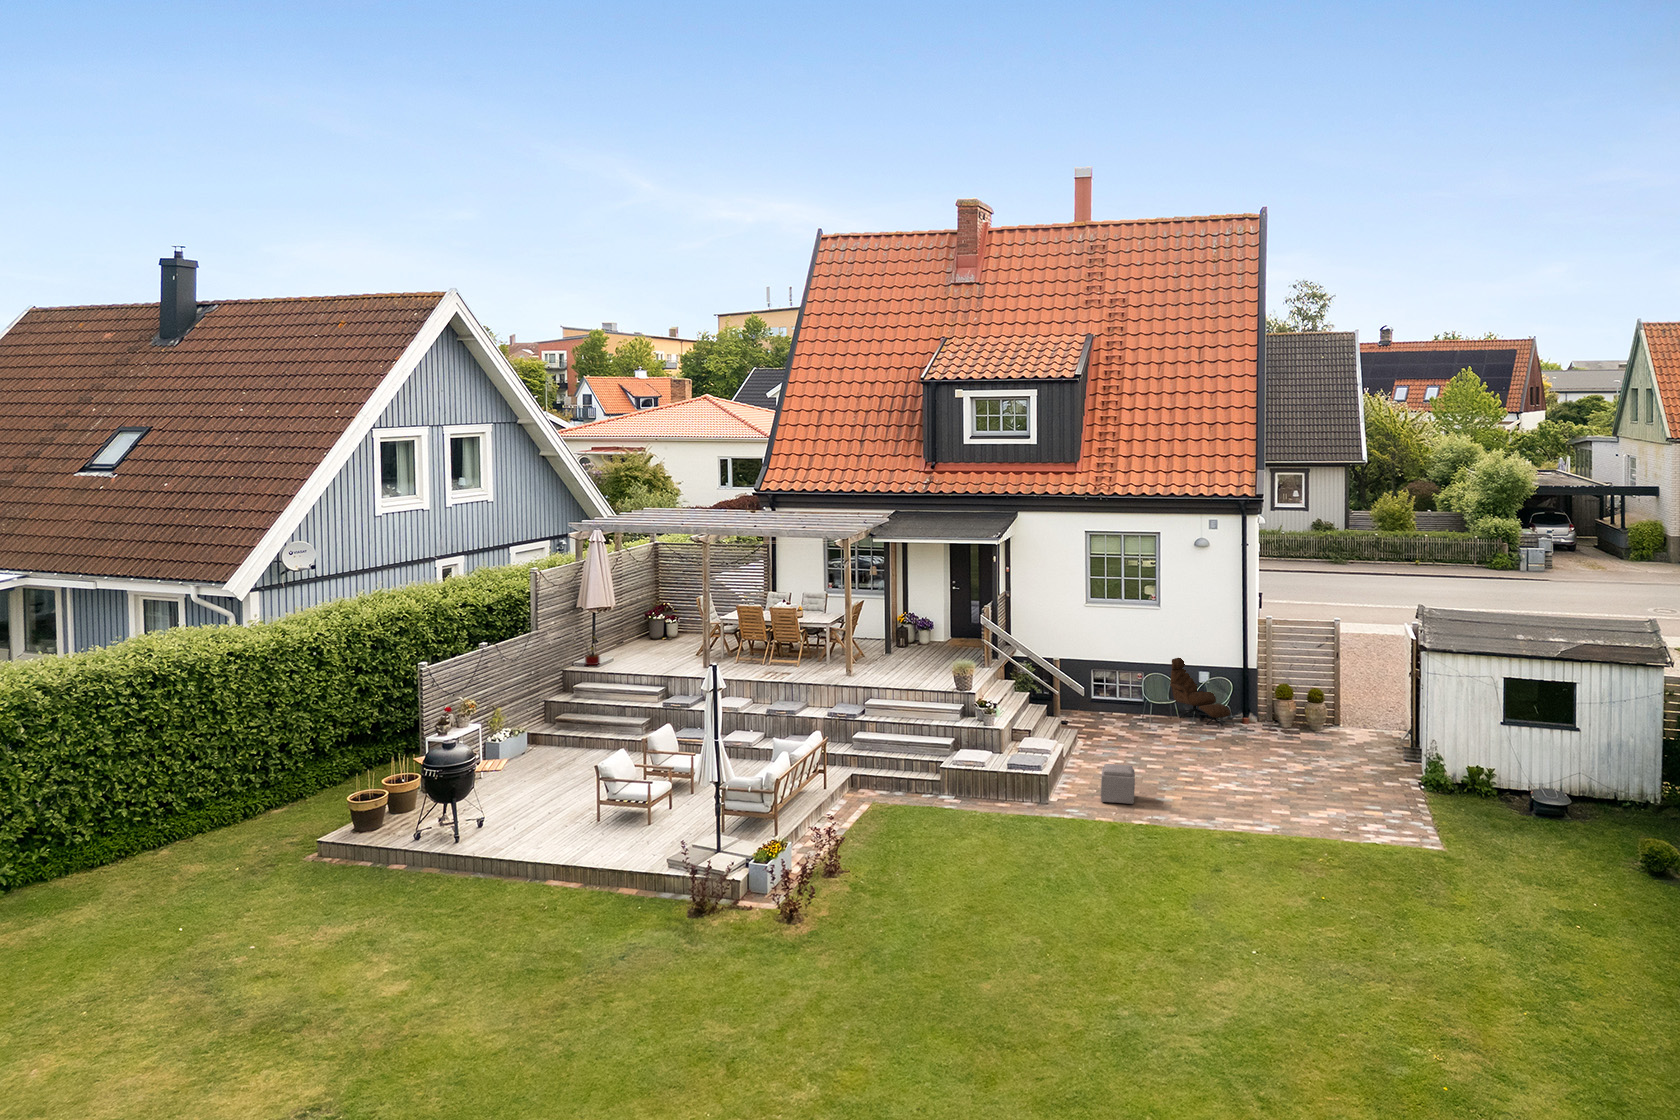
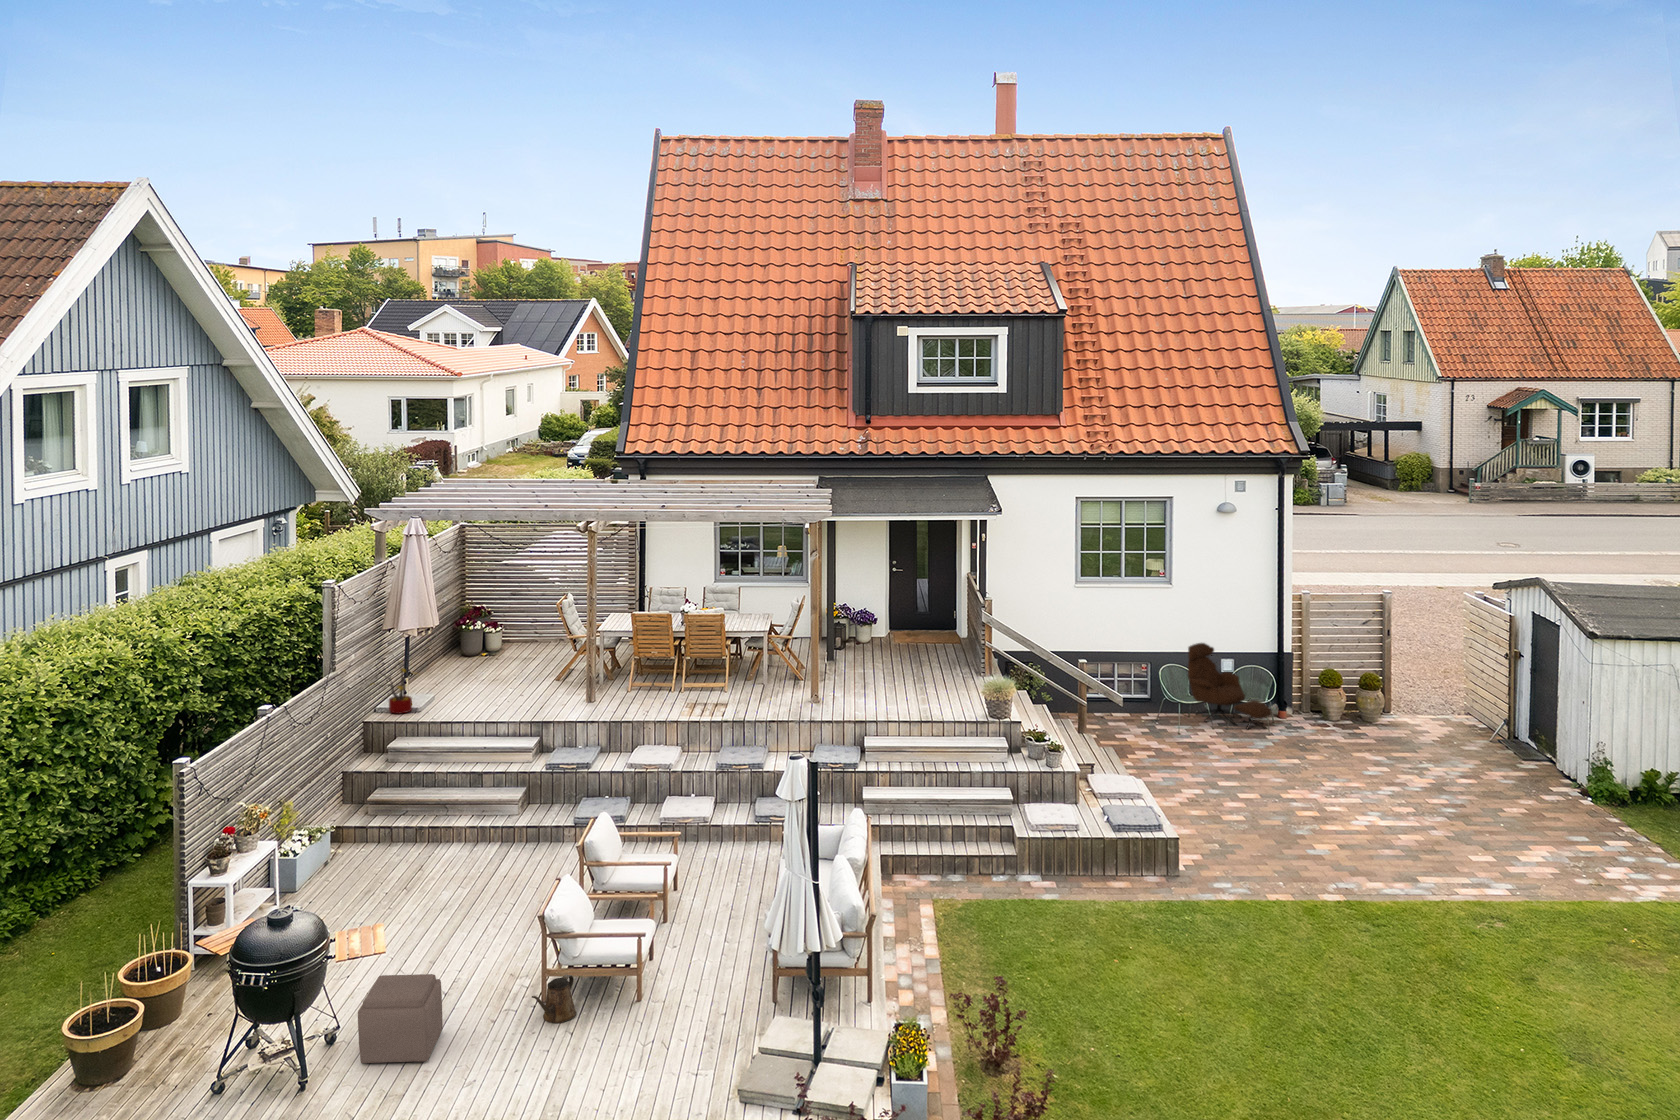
ottoman: present [1101,764,1135,804] -> present [358,974,443,1064]
watering can: none [581,803,612,828] -> present [532,975,577,1023]

